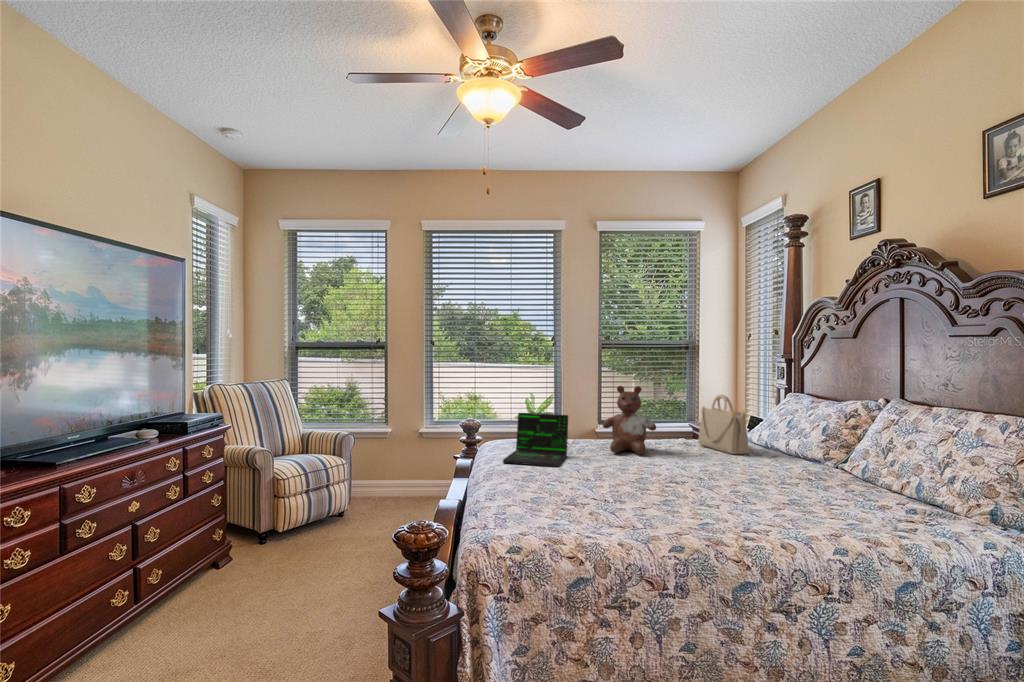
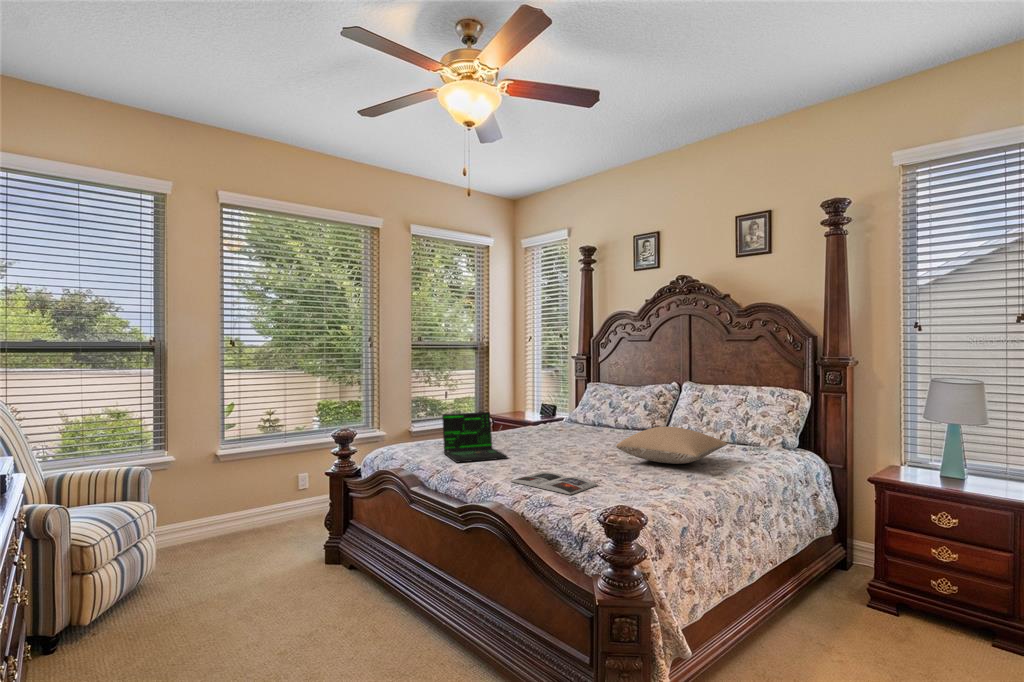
stuffed bear: present [603,386,656,455] -> none [501,383,547,443]
handbag: present [698,394,749,454] -> none [561,387,604,433]
pillow: none [654,456,828,511] -> present [617,427,727,464]
magazine: none [496,487,565,517] -> present [511,472,598,495]

